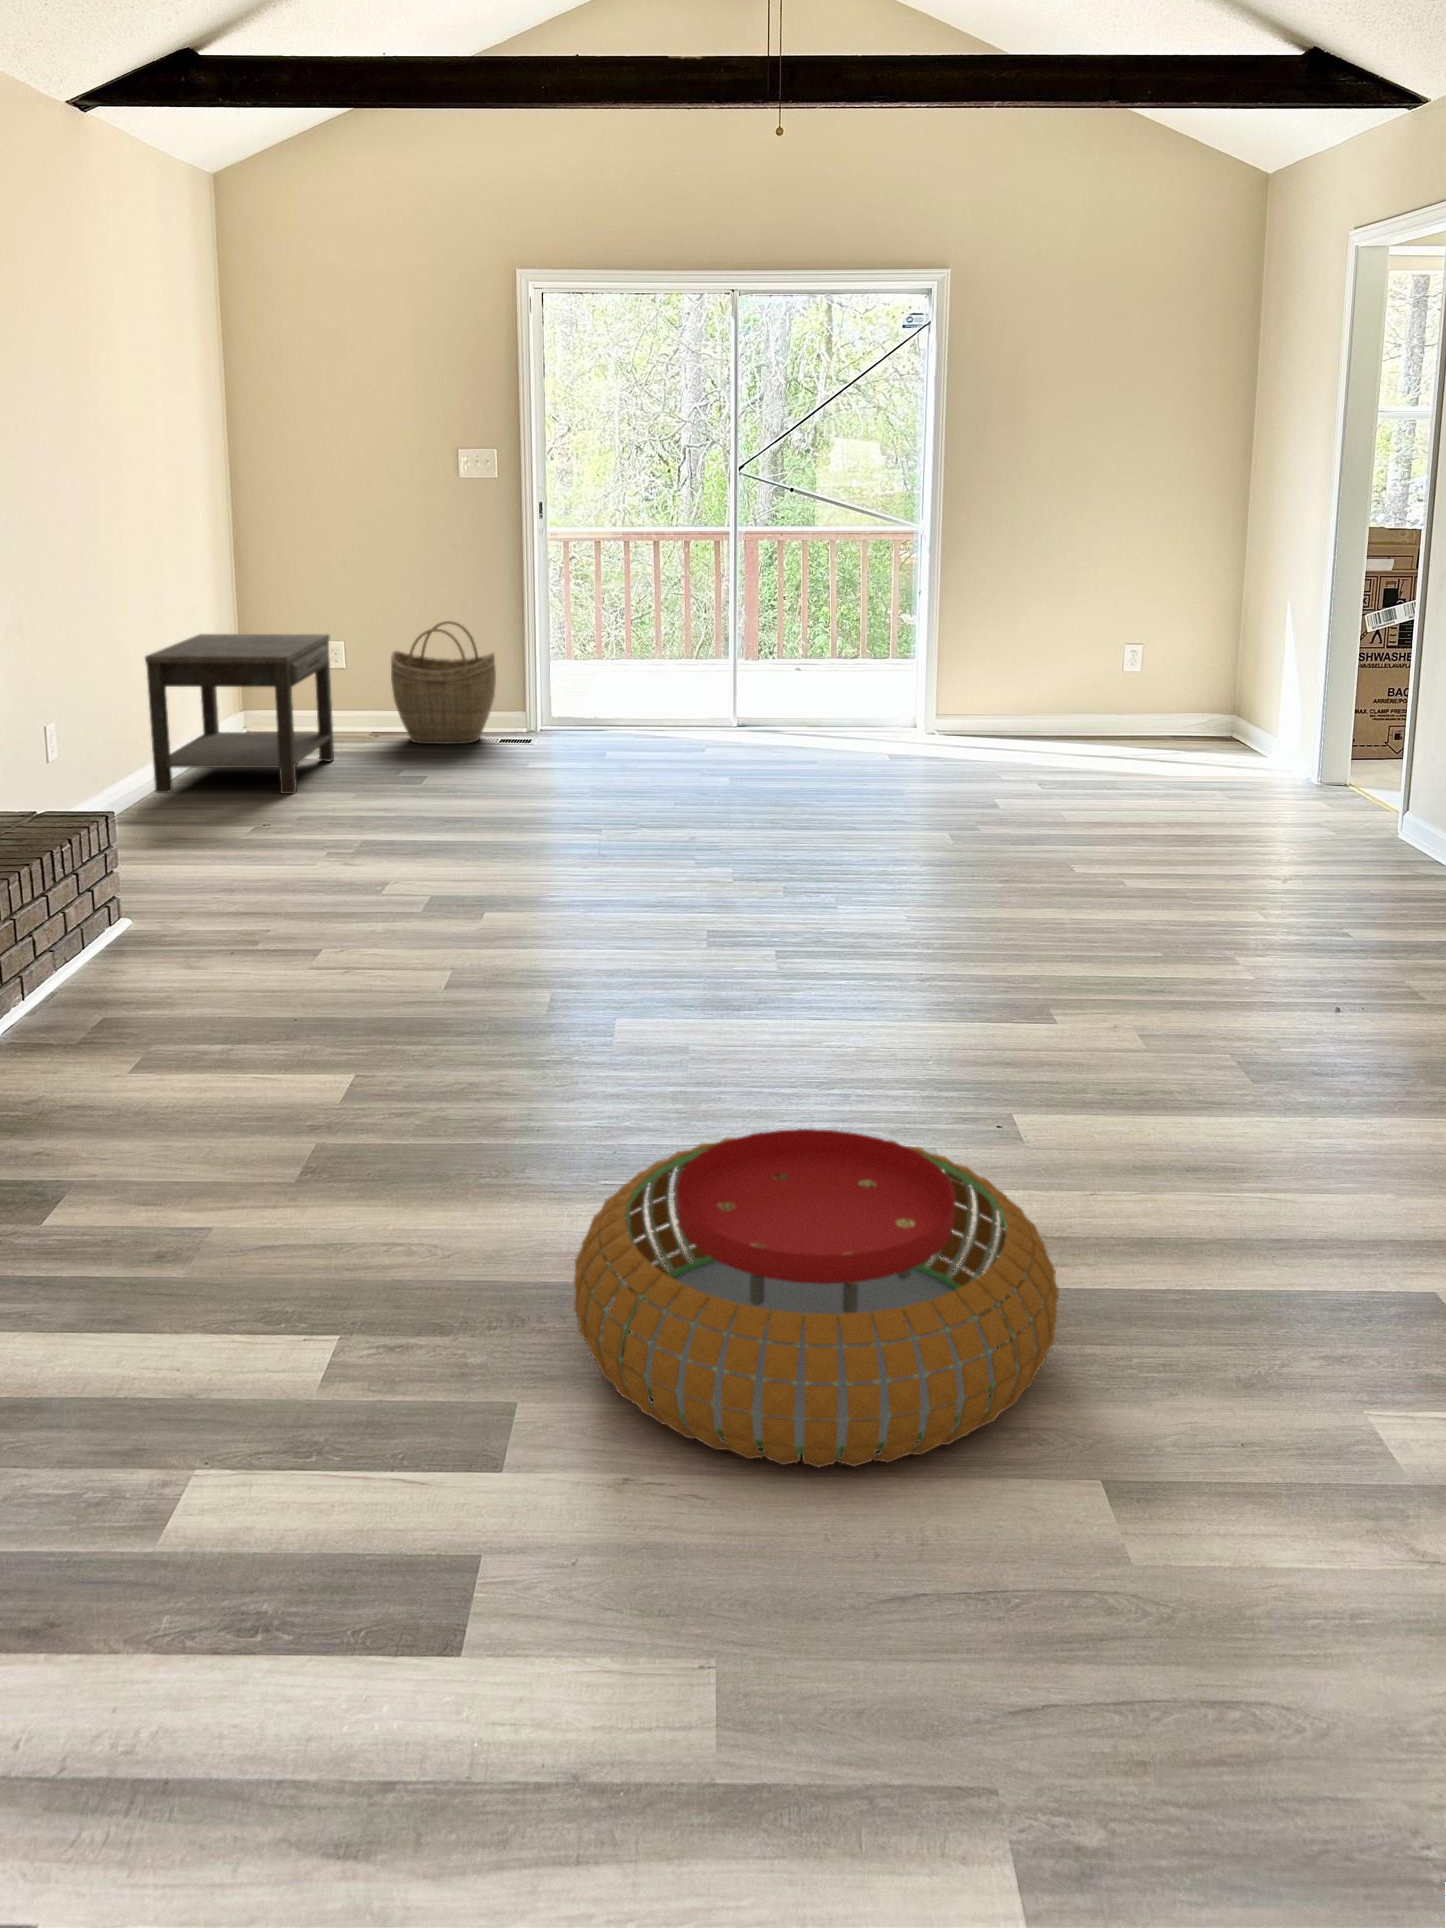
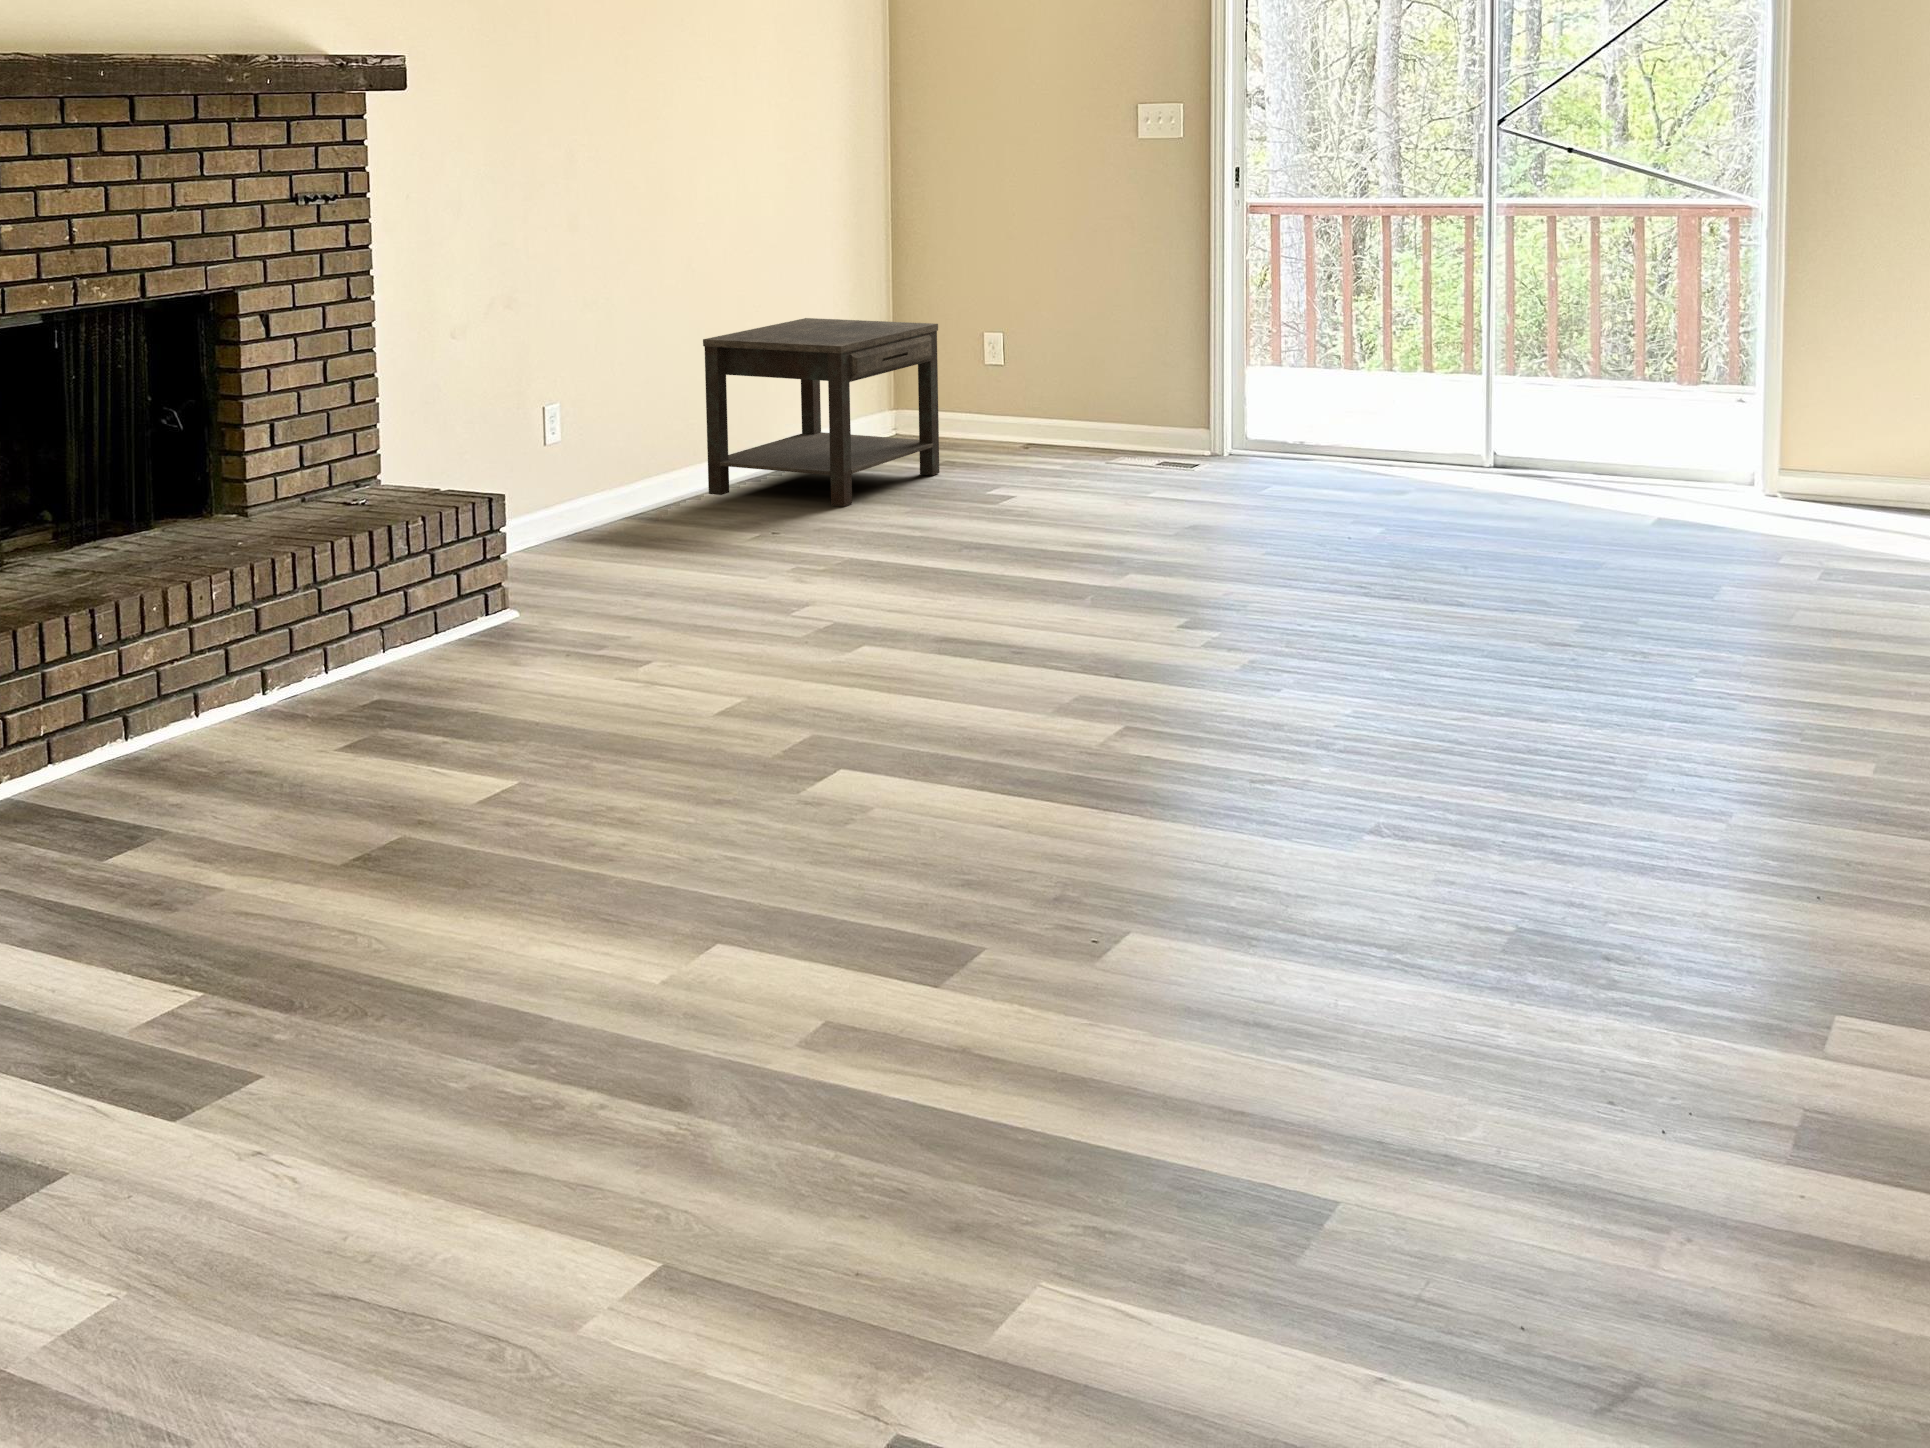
woven basket: present [391,621,496,744] -> none [1031,314,1162,467]
pouf: present [574,1129,1059,1467] -> none [289,867,827,1218]

